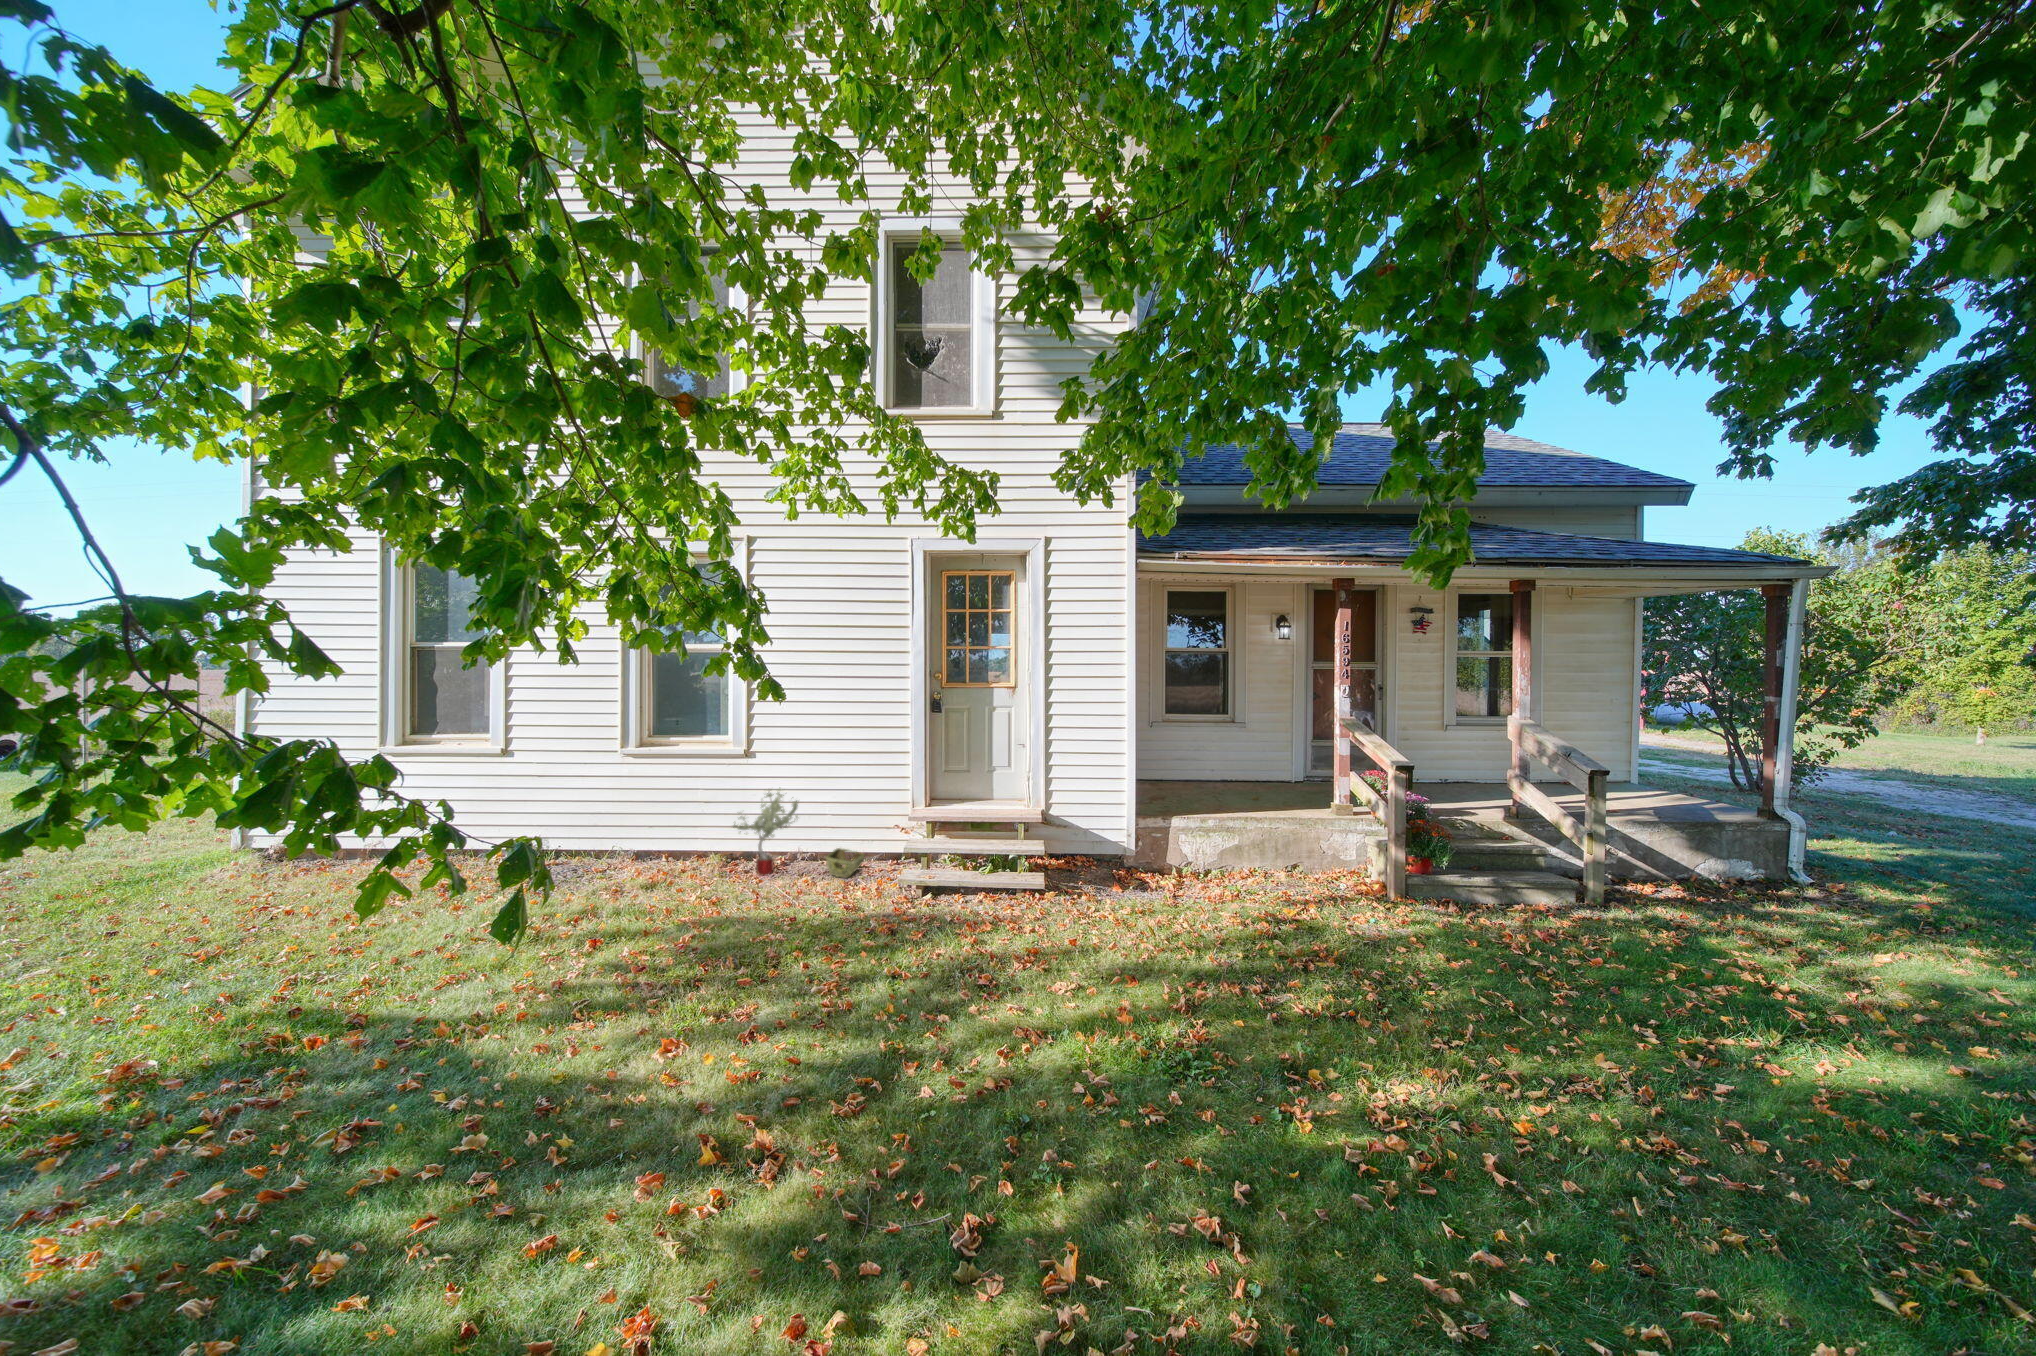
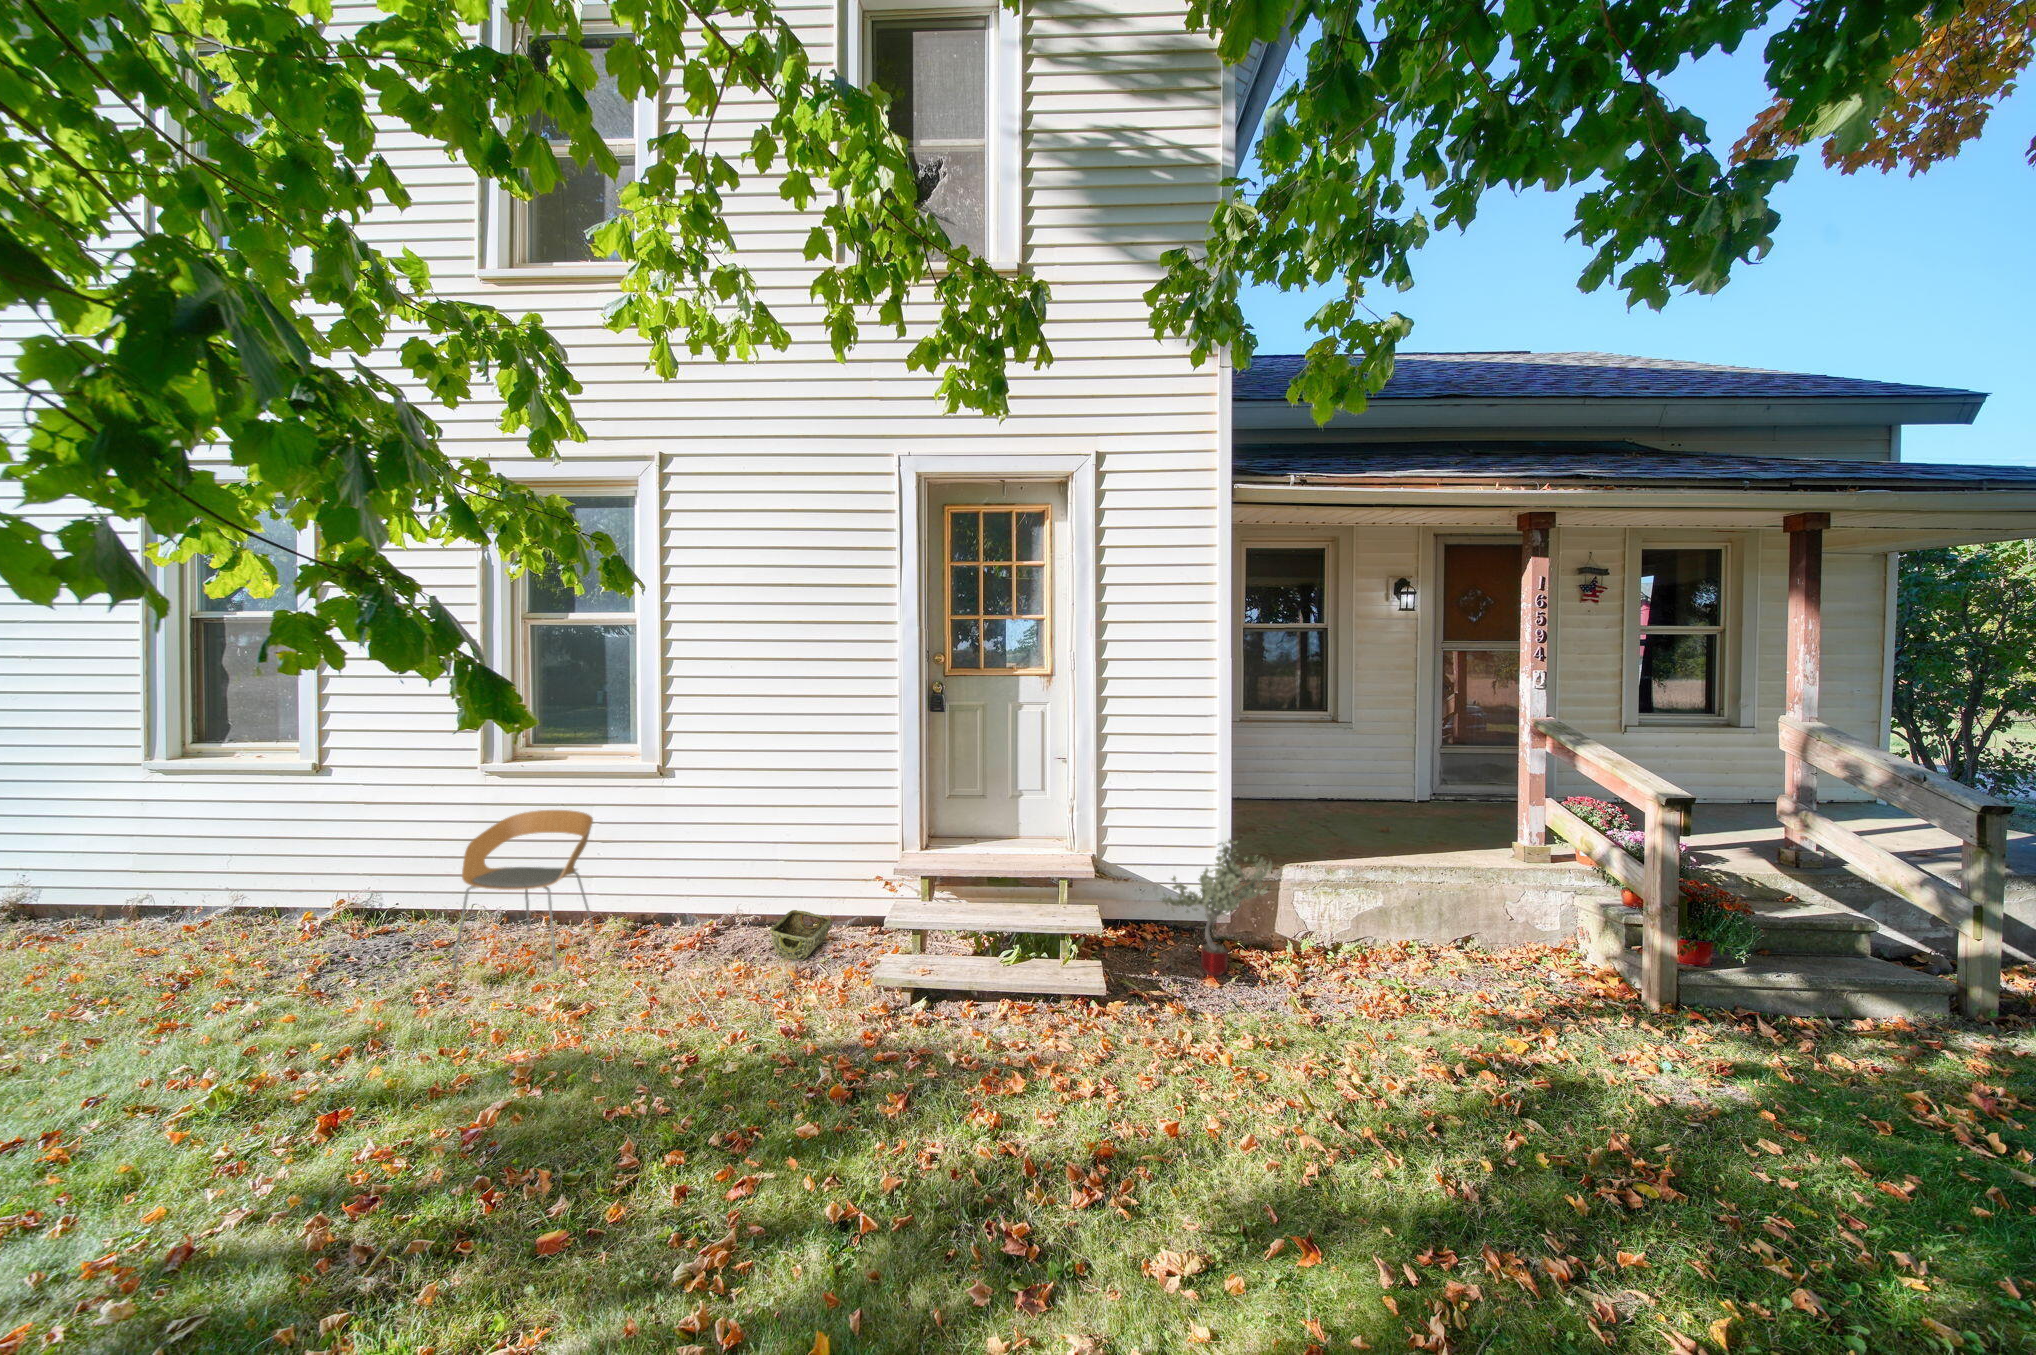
chair: none [614,780,702,883] -> present [452,810,595,971]
potted tree: present [732,787,798,876] -> present [1161,839,1272,976]

